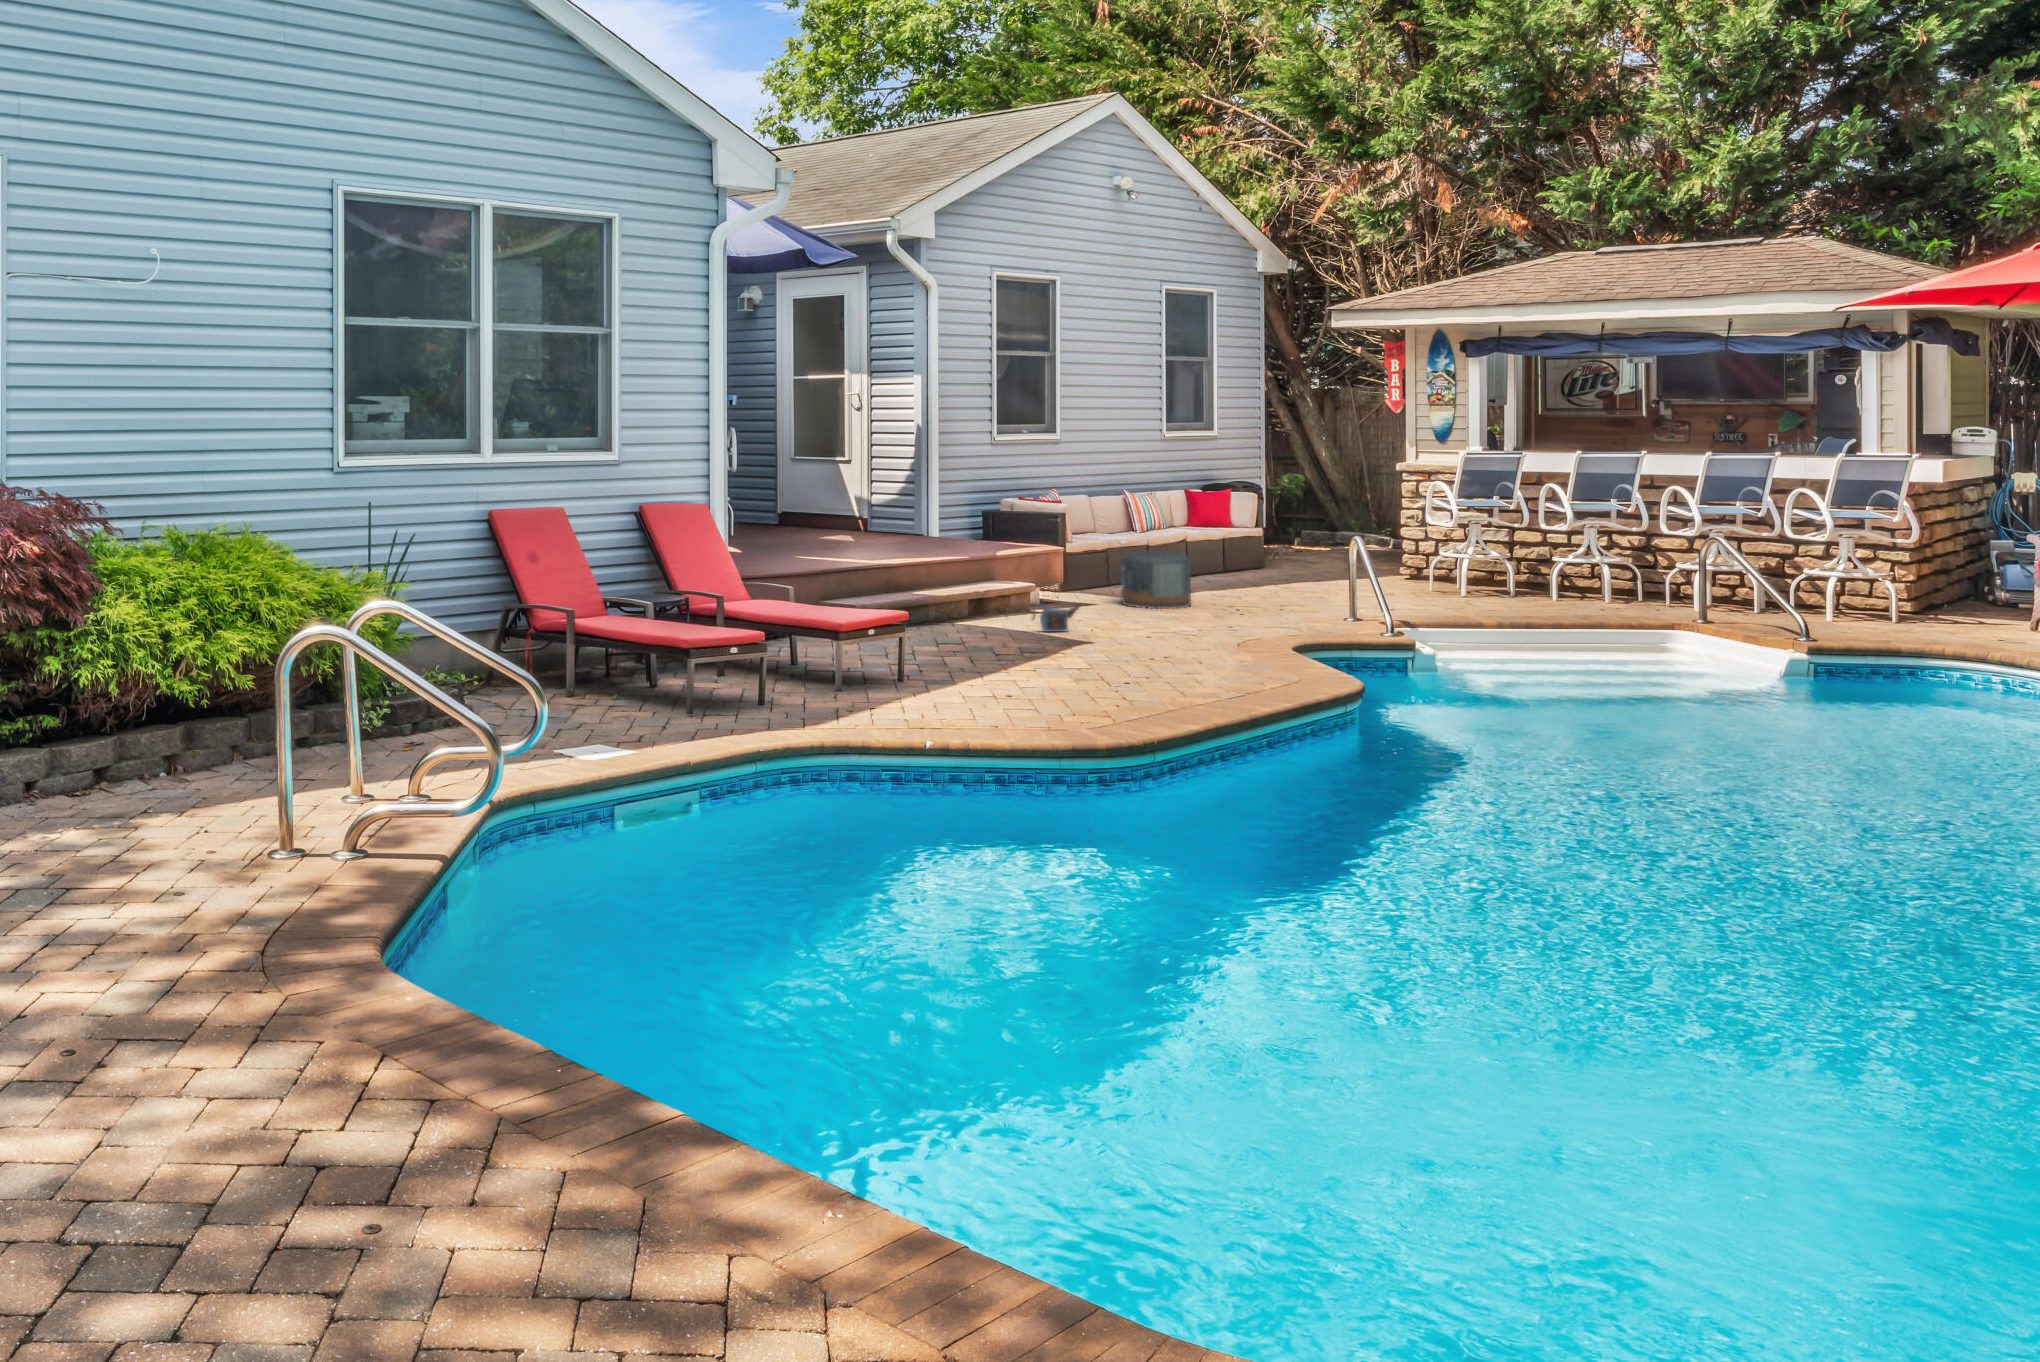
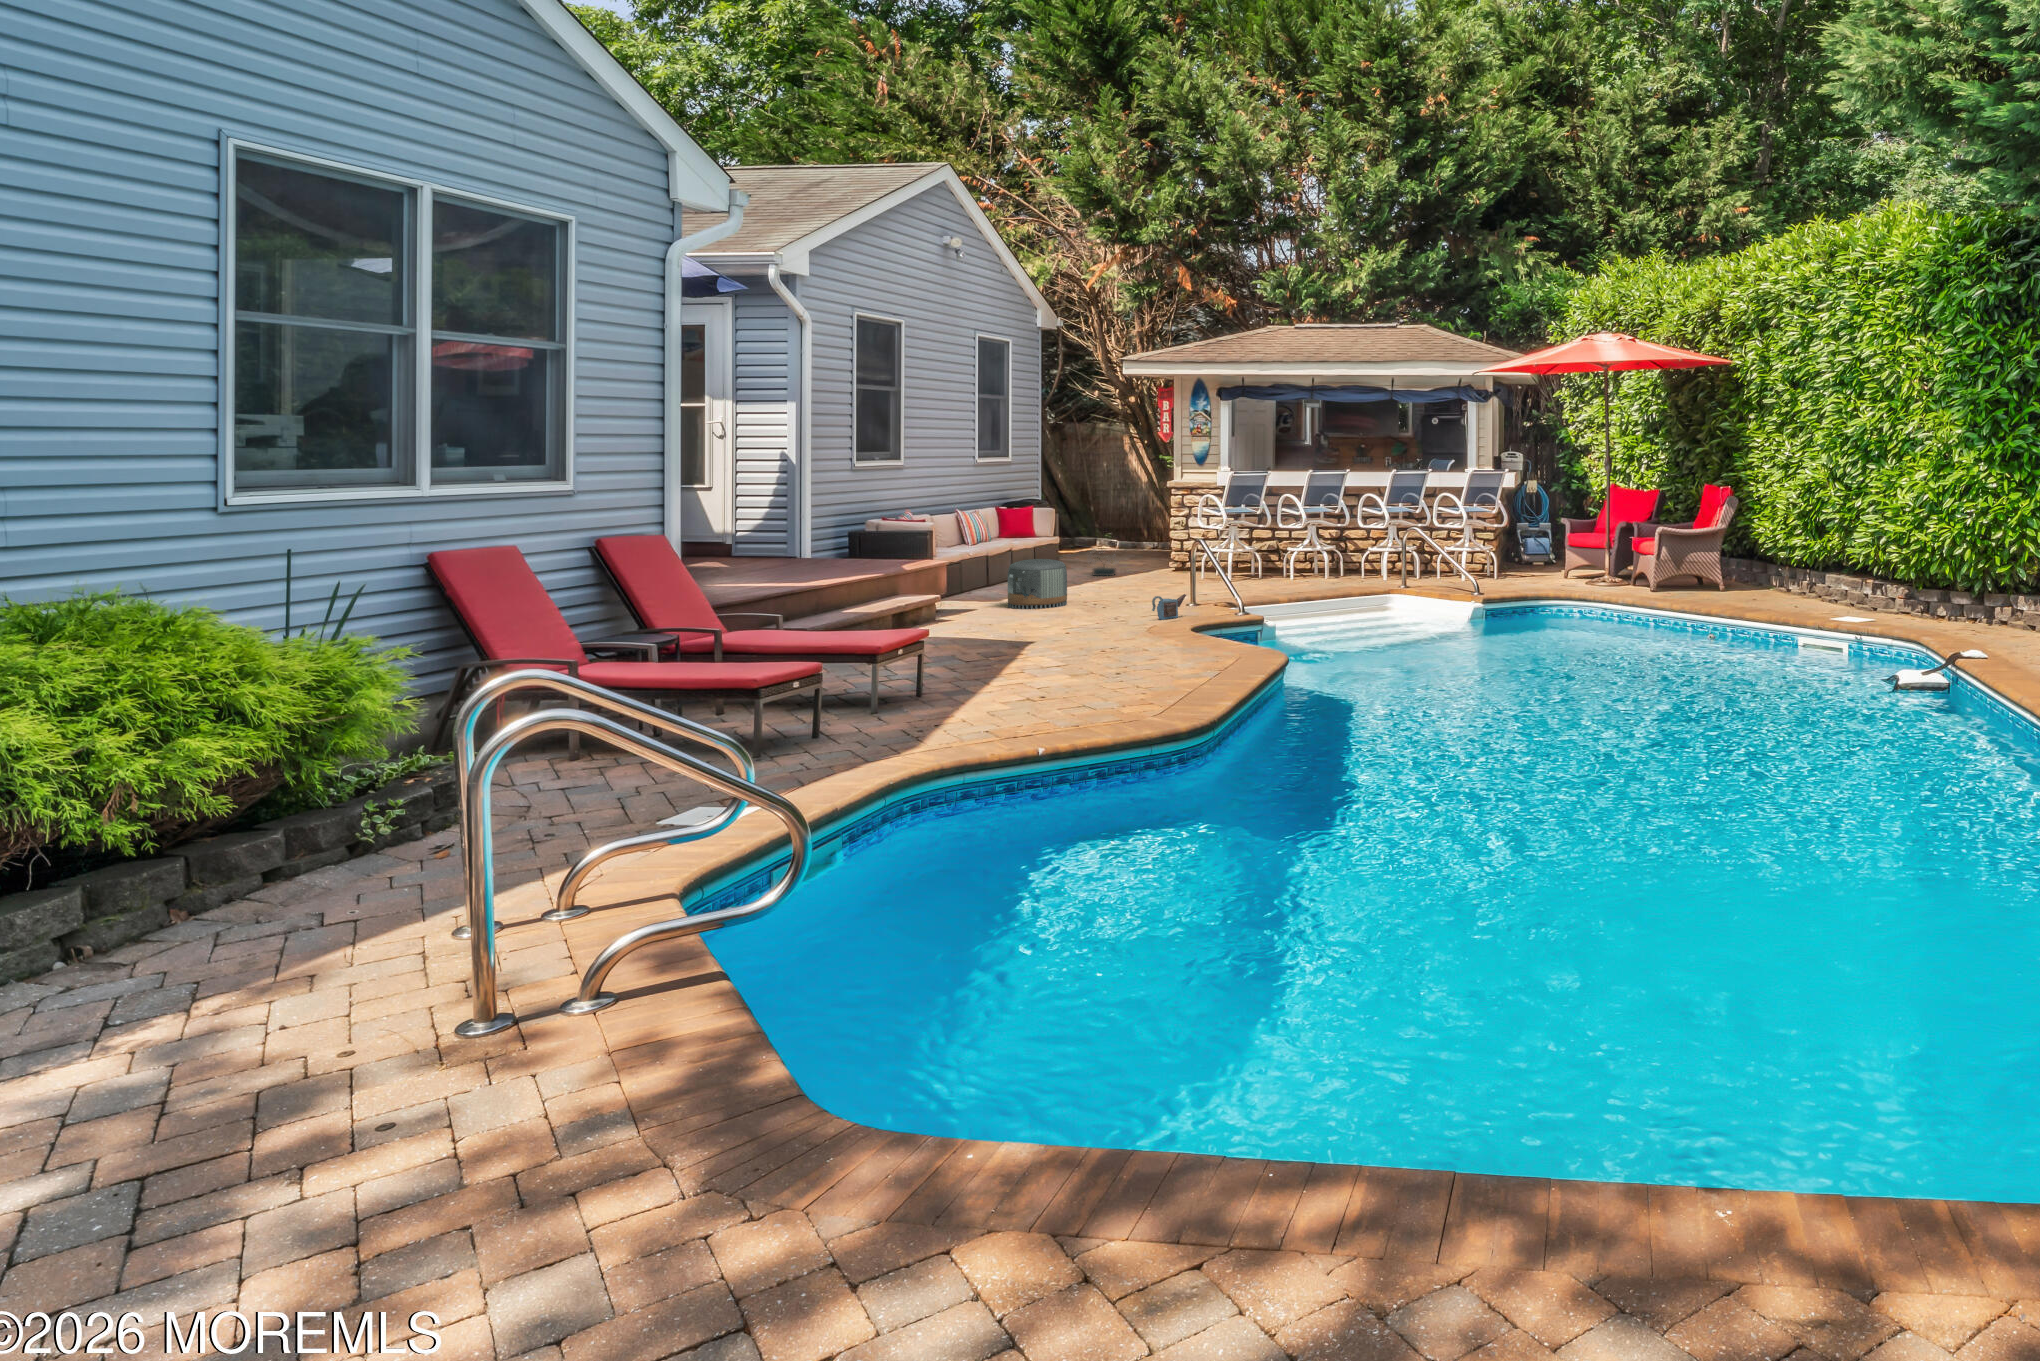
decorative plant: none [1270,542,1313,578] -> present [1090,549,1116,576]
watering can: present [1032,604,1080,632] -> present [1152,594,1186,620]

